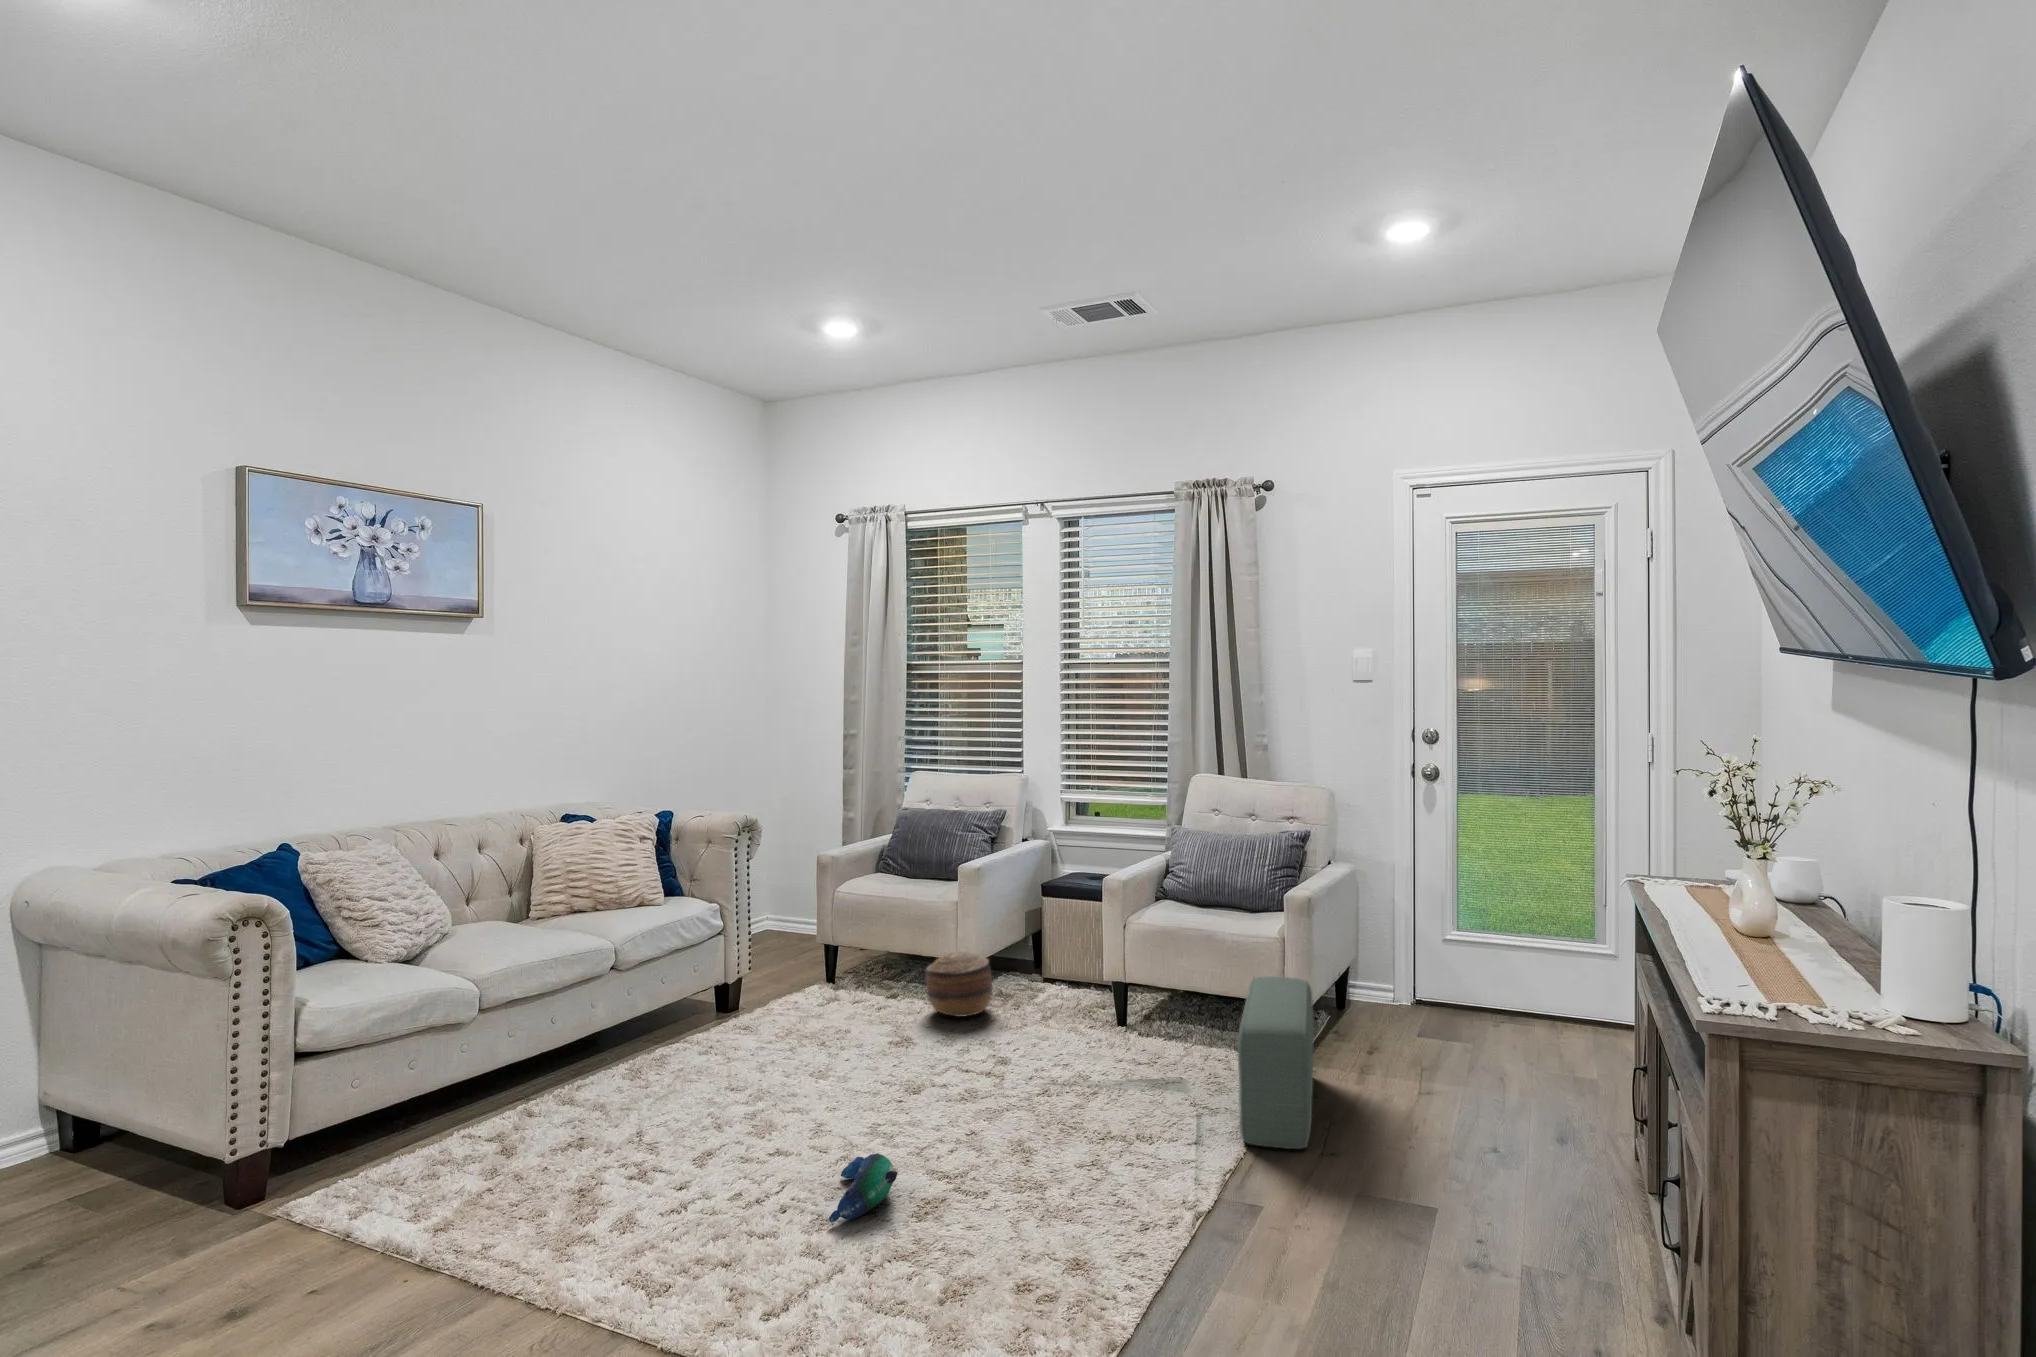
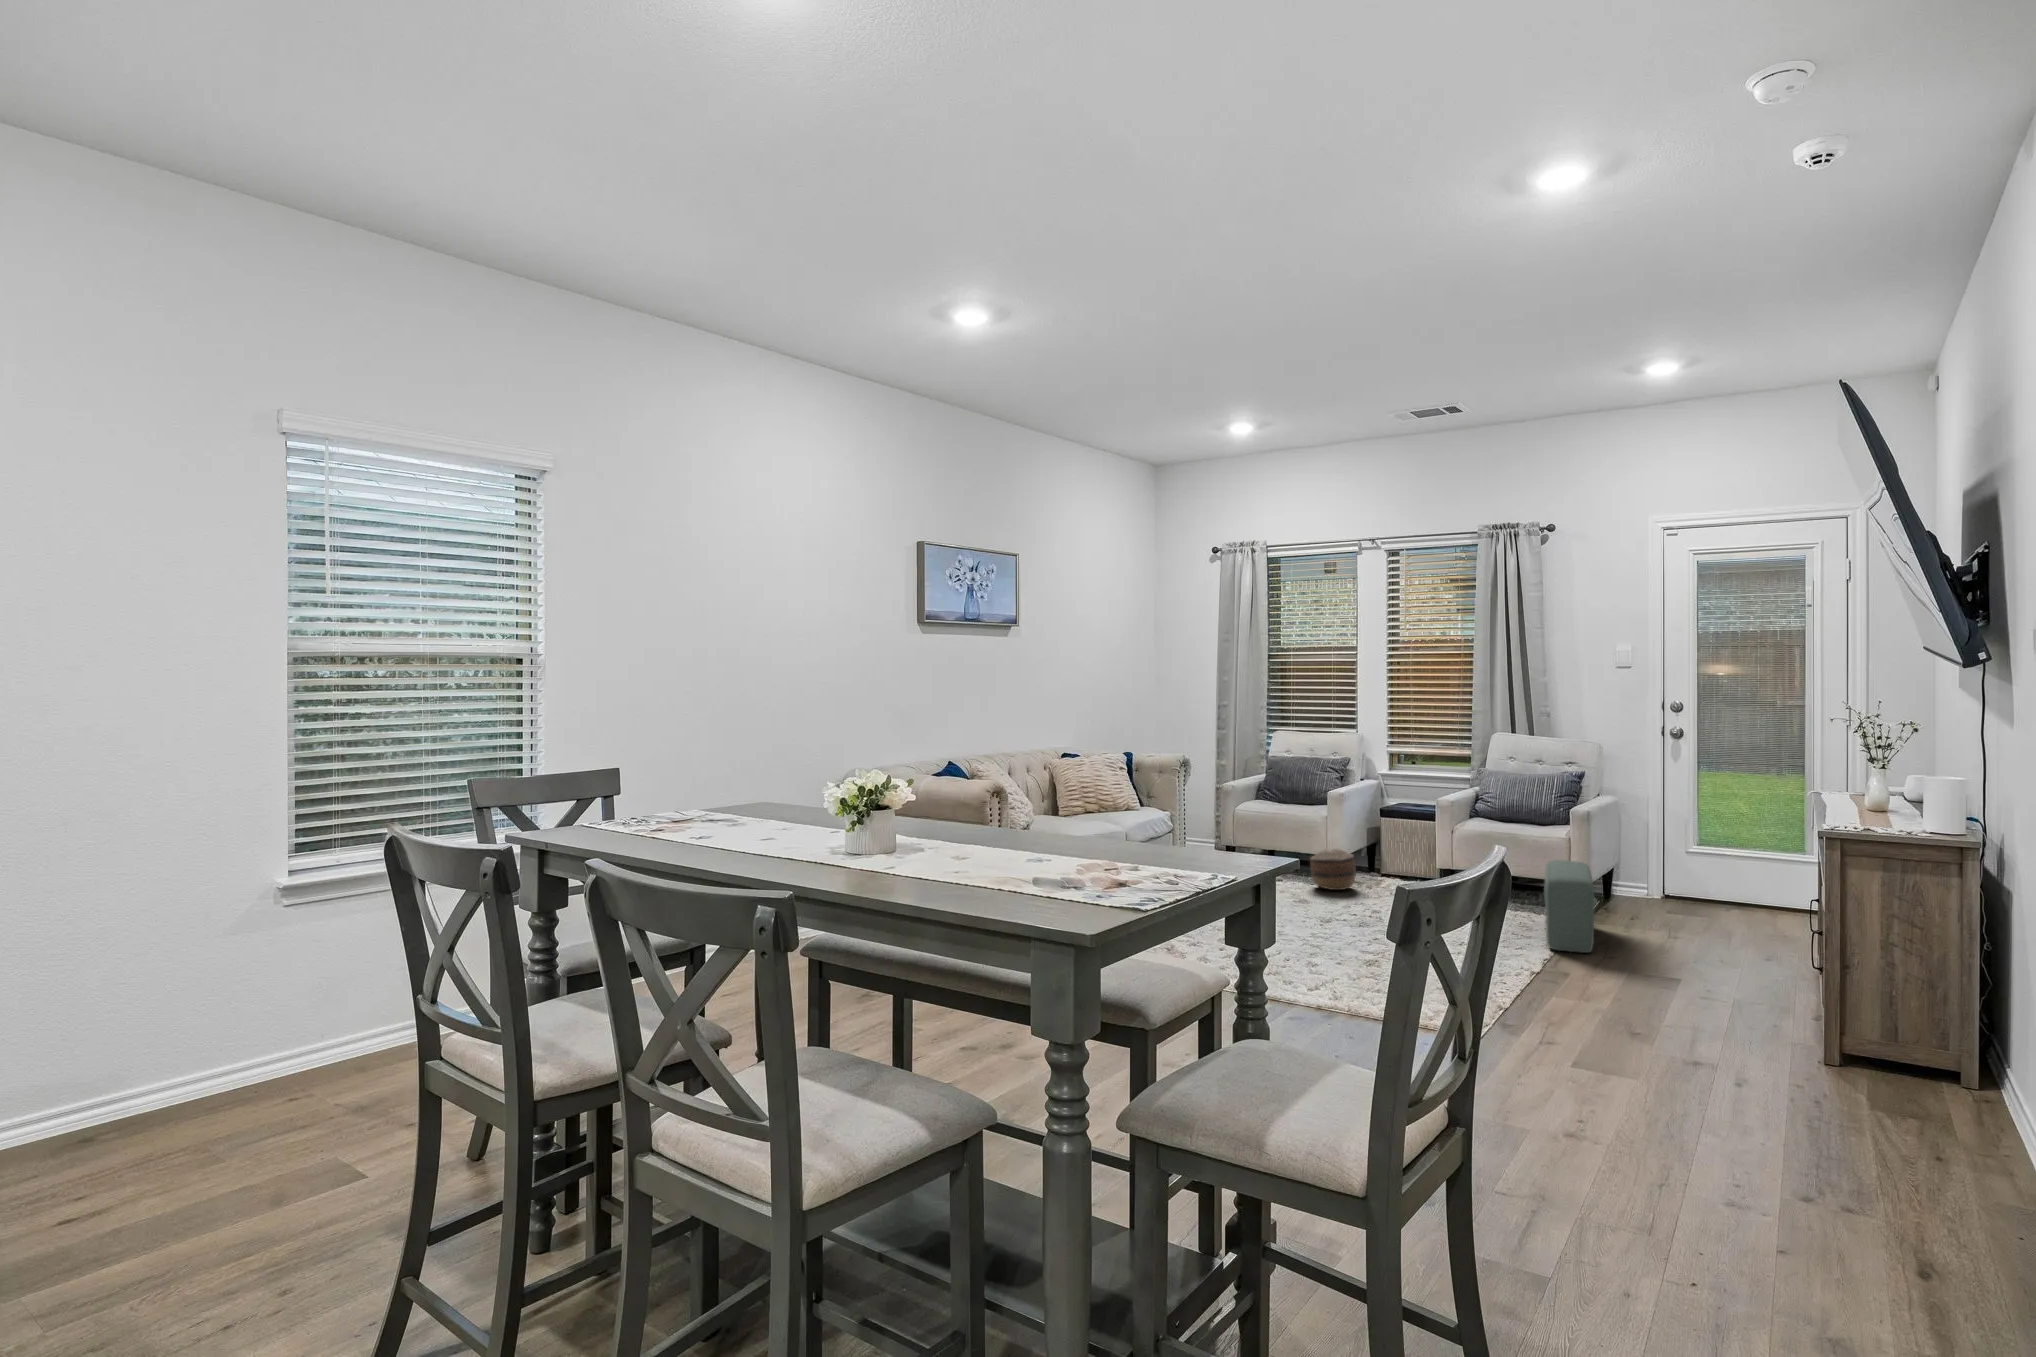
plush toy: present [829,1154,898,1222] -> none [1310,934,1350,962]

